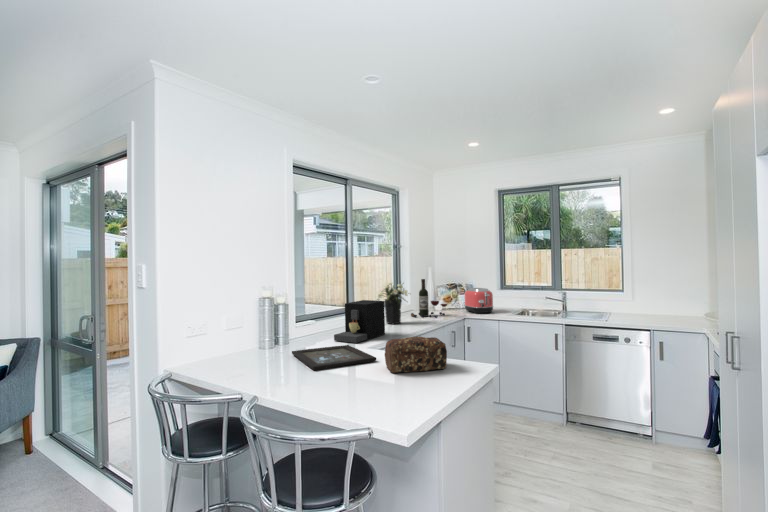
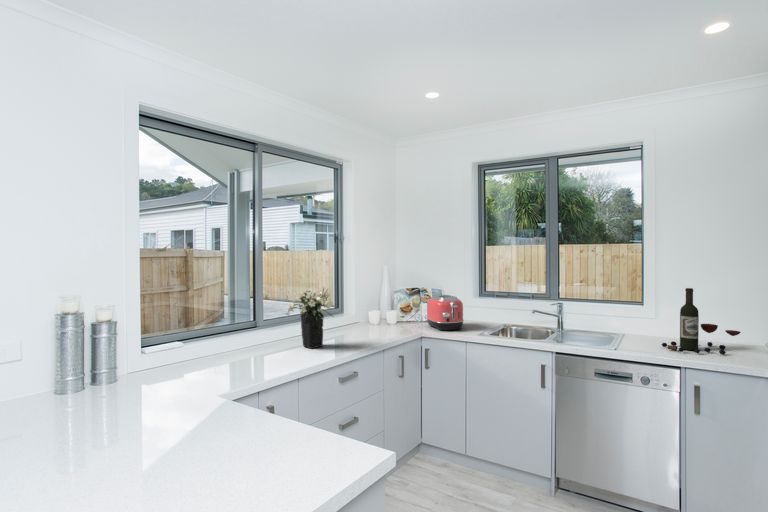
wine bottle: present [411,279,447,318] -> present [662,288,741,354]
coffee maker: present [334,300,385,343] -> none [187,317,278,390]
bread loaf: present [385,337,447,373] -> none [174,407,294,486]
tray: present [292,345,376,371] -> none [48,397,192,469]

